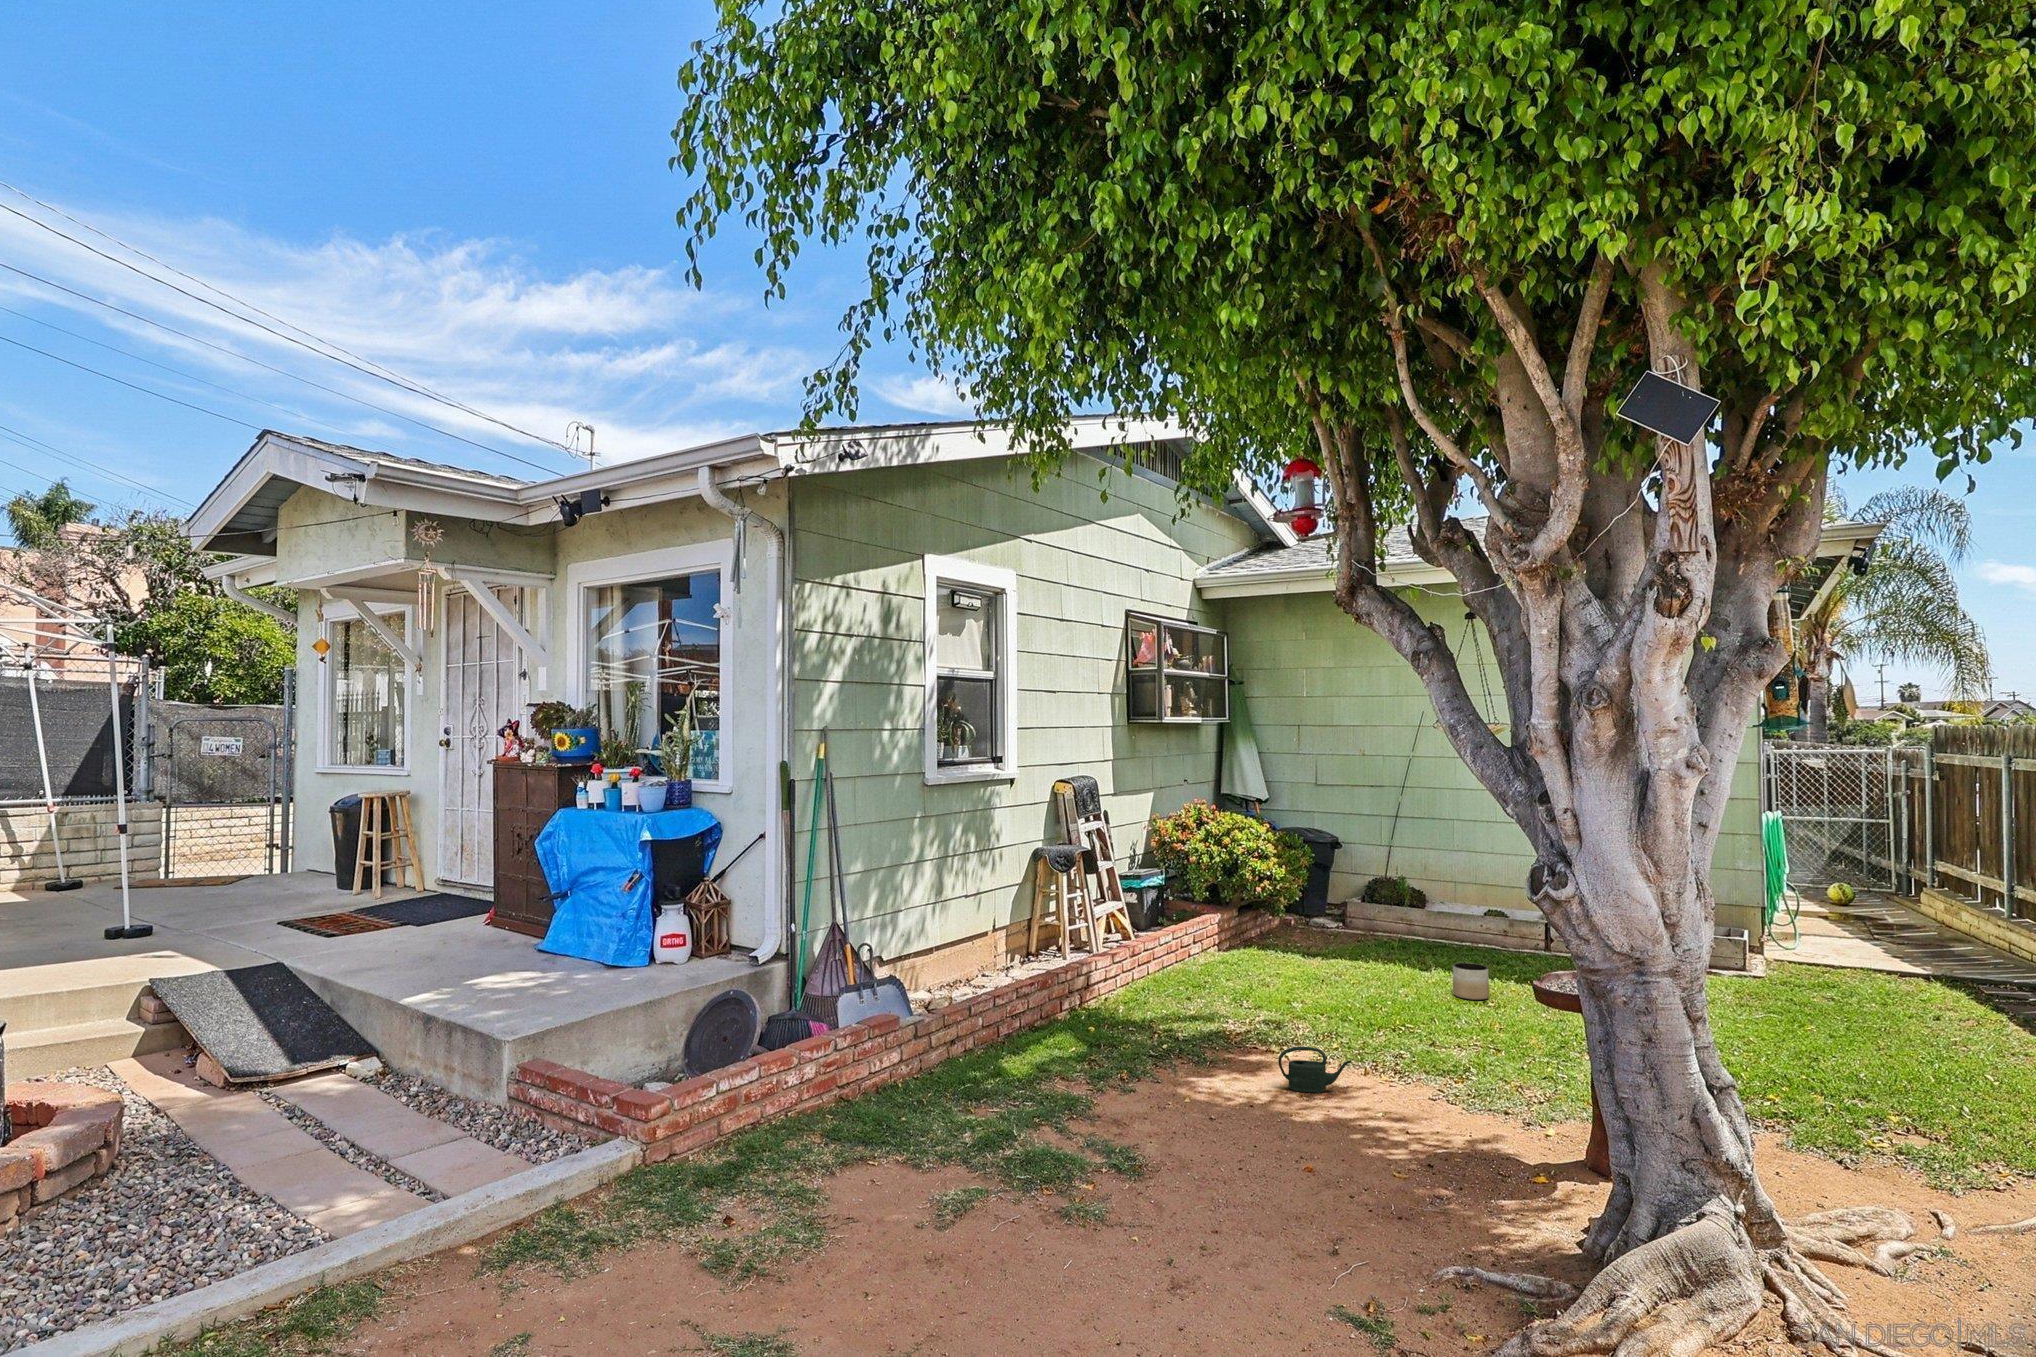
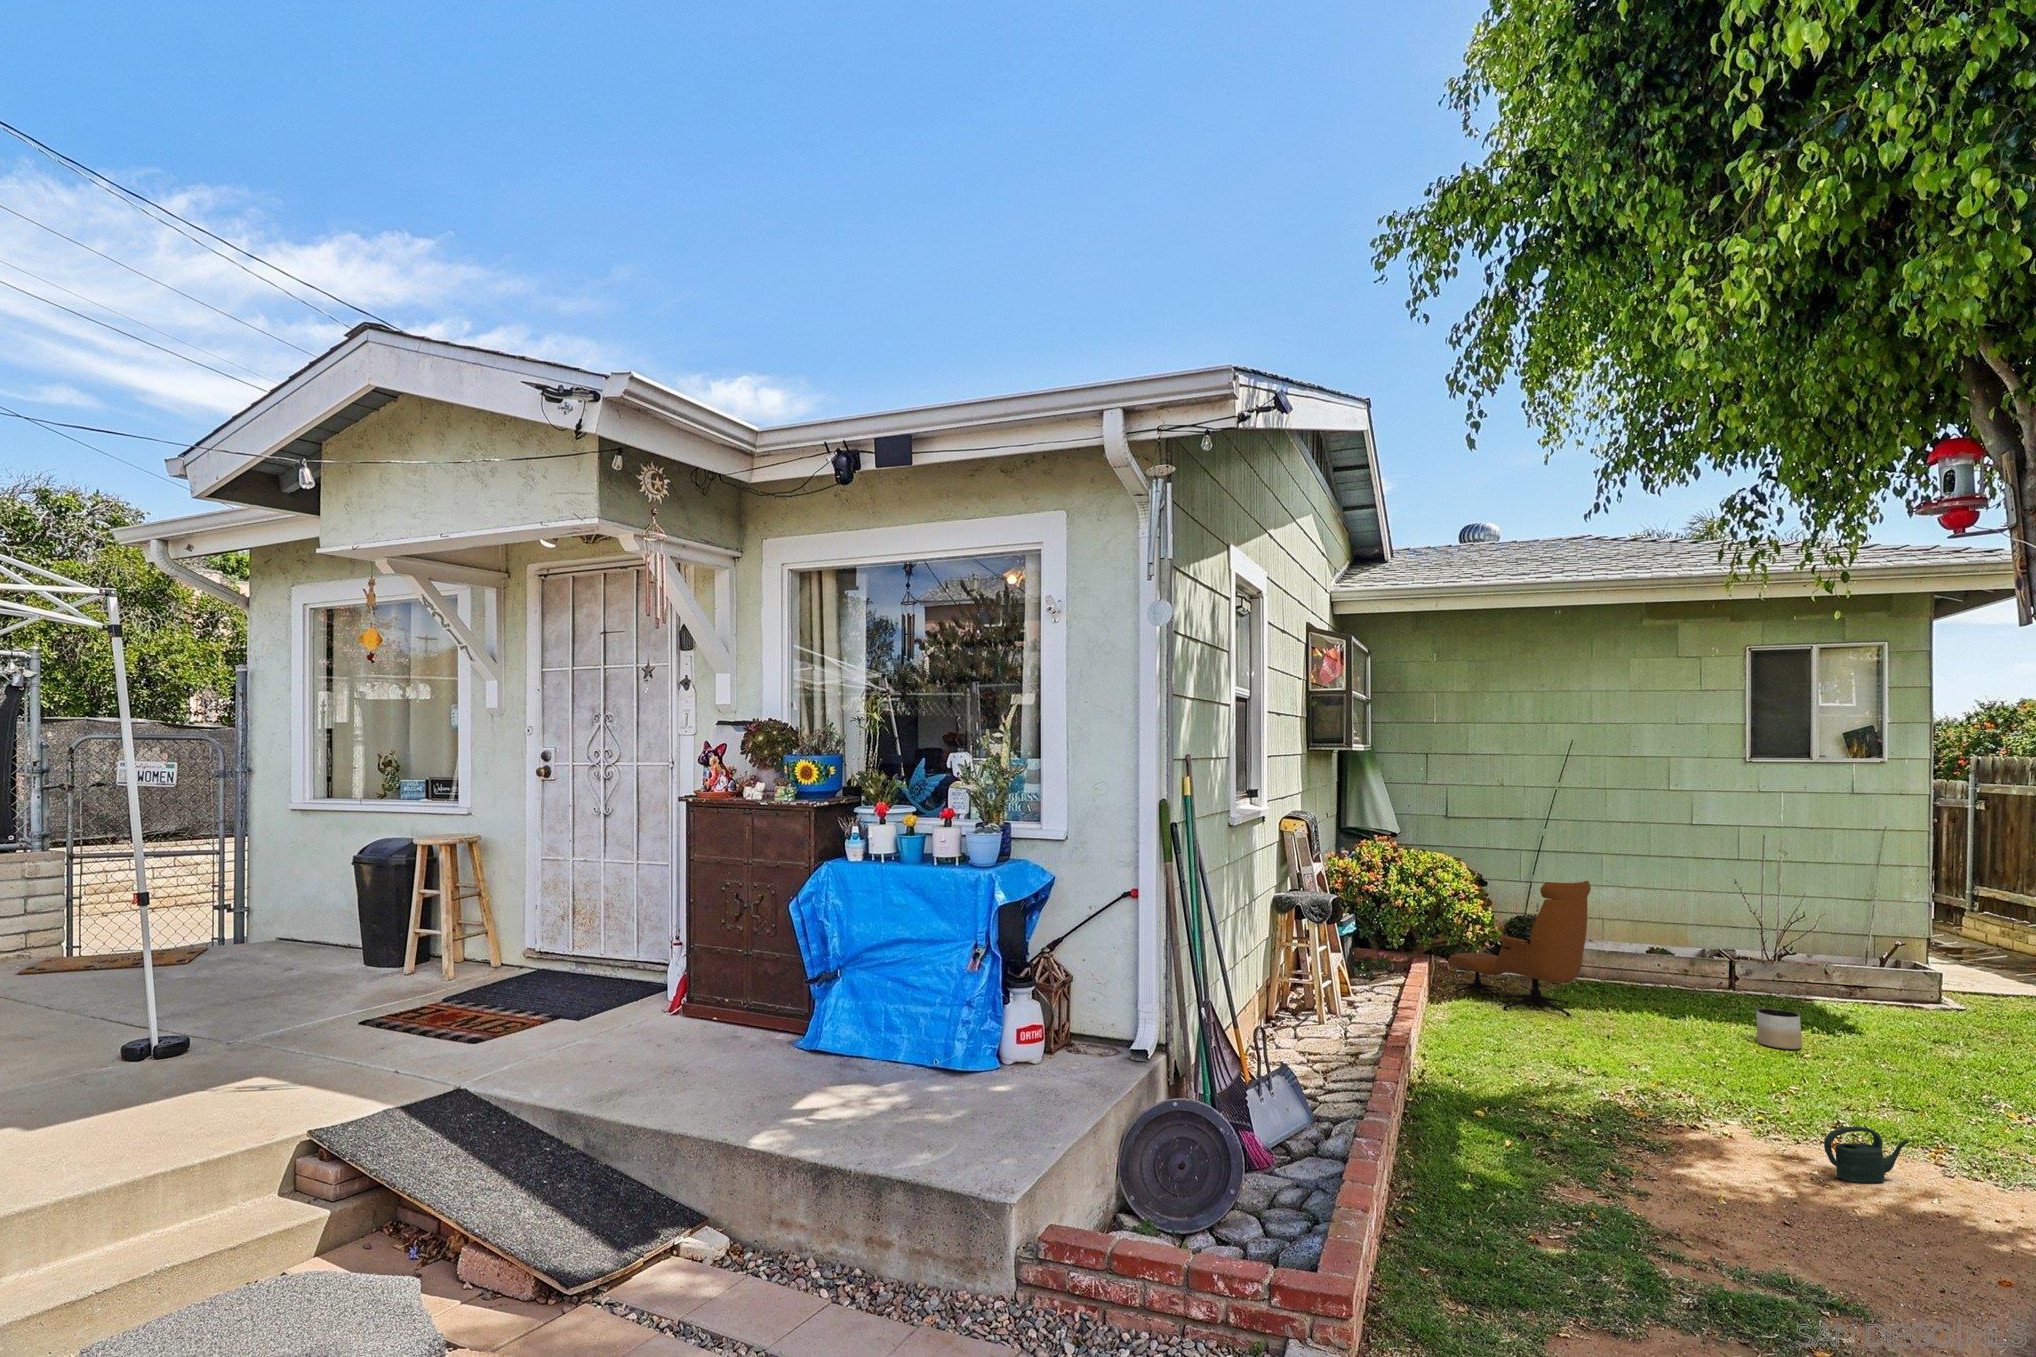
lounge chair: none [1247,843,1338,966] -> present [1448,881,1591,1017]

